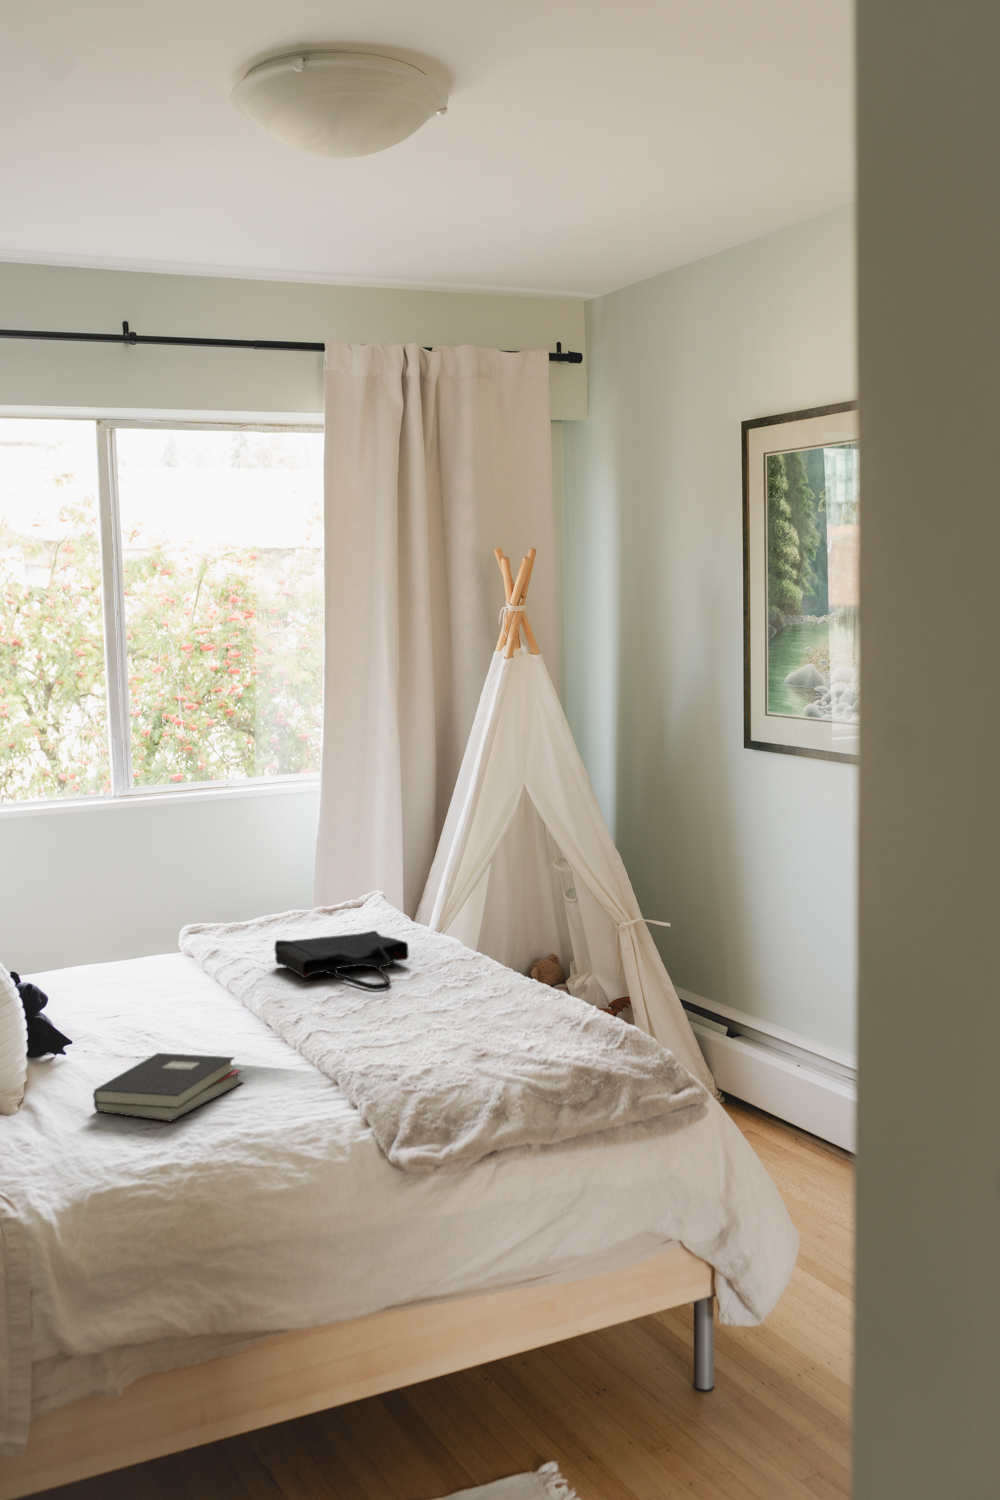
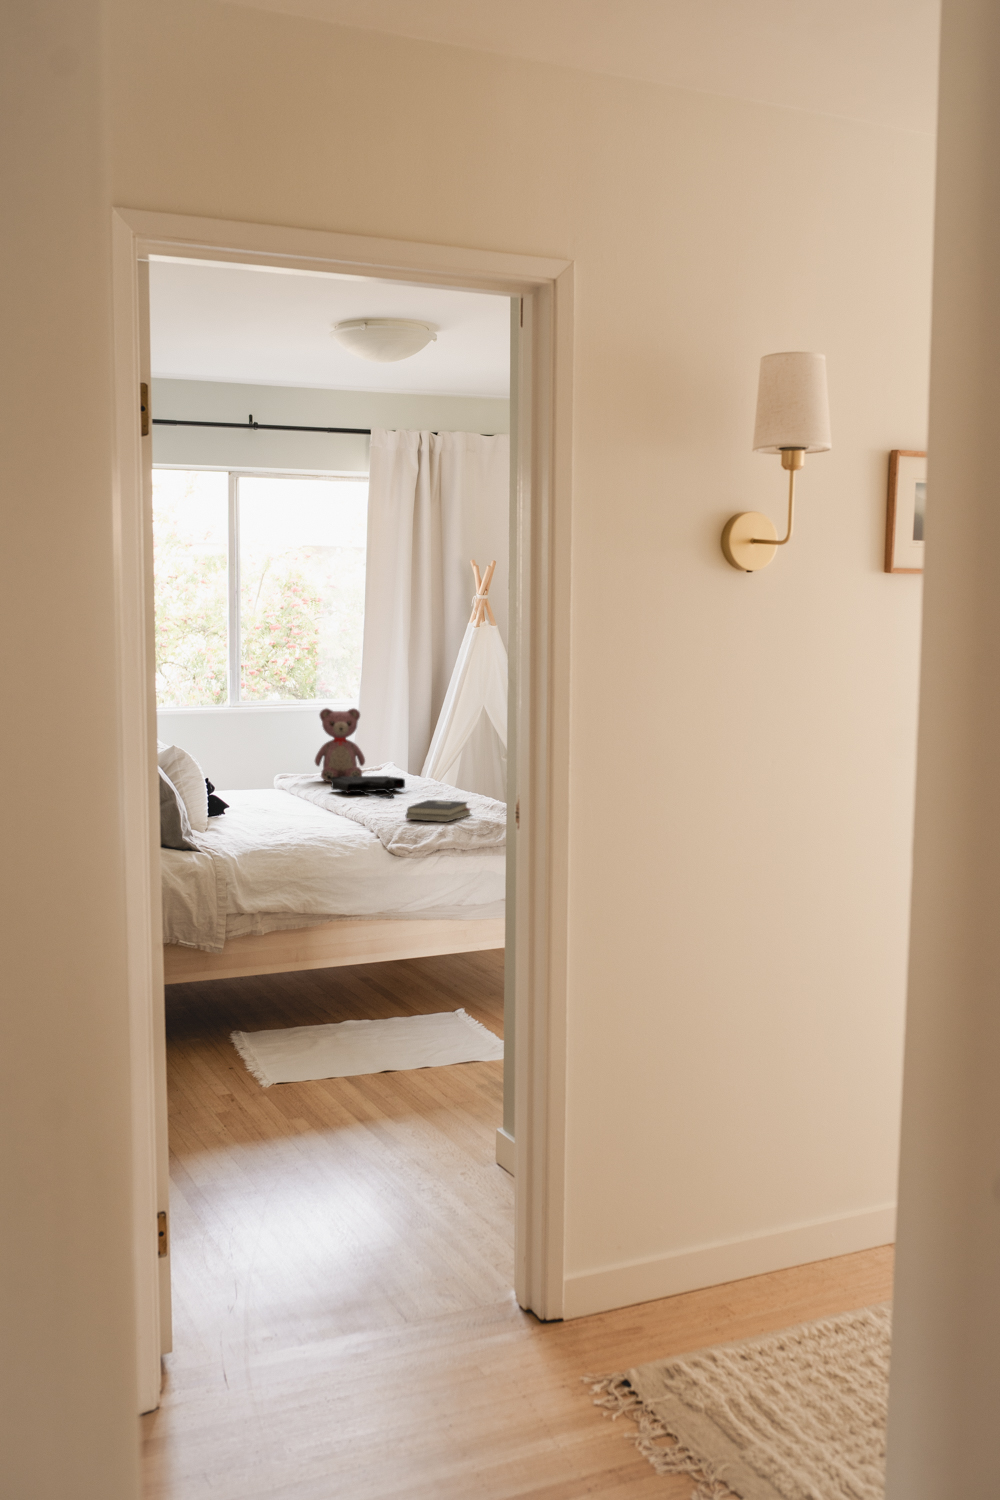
teddy bear: none [248,805,335,938] -> present [315,708,365,782]
hardback book: present [93,1053,242,1121] -> present [405,800,471,822]

